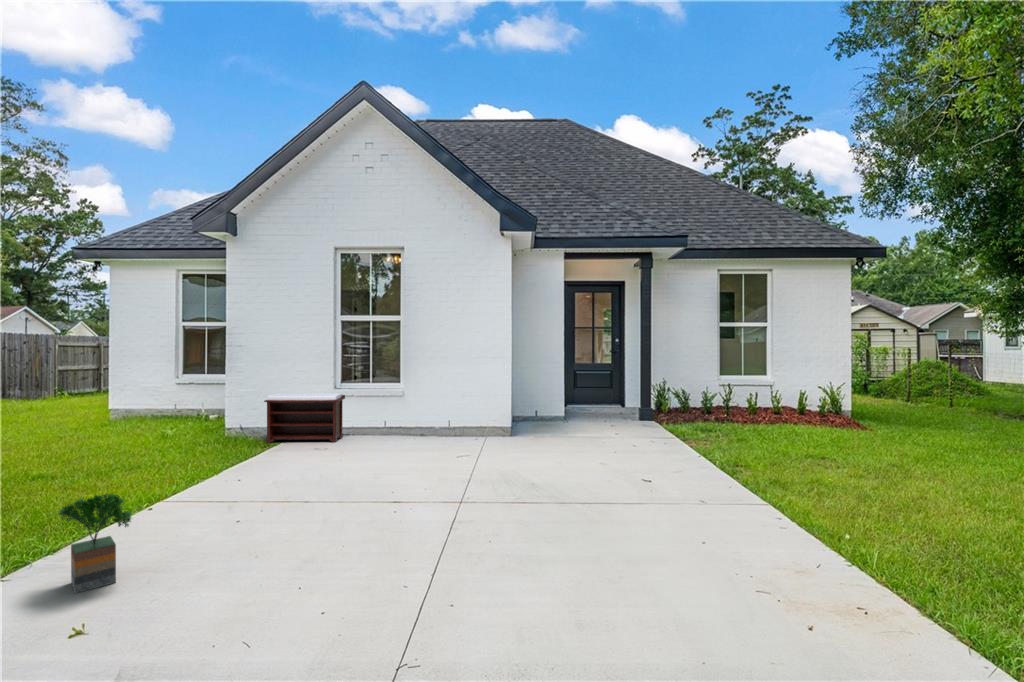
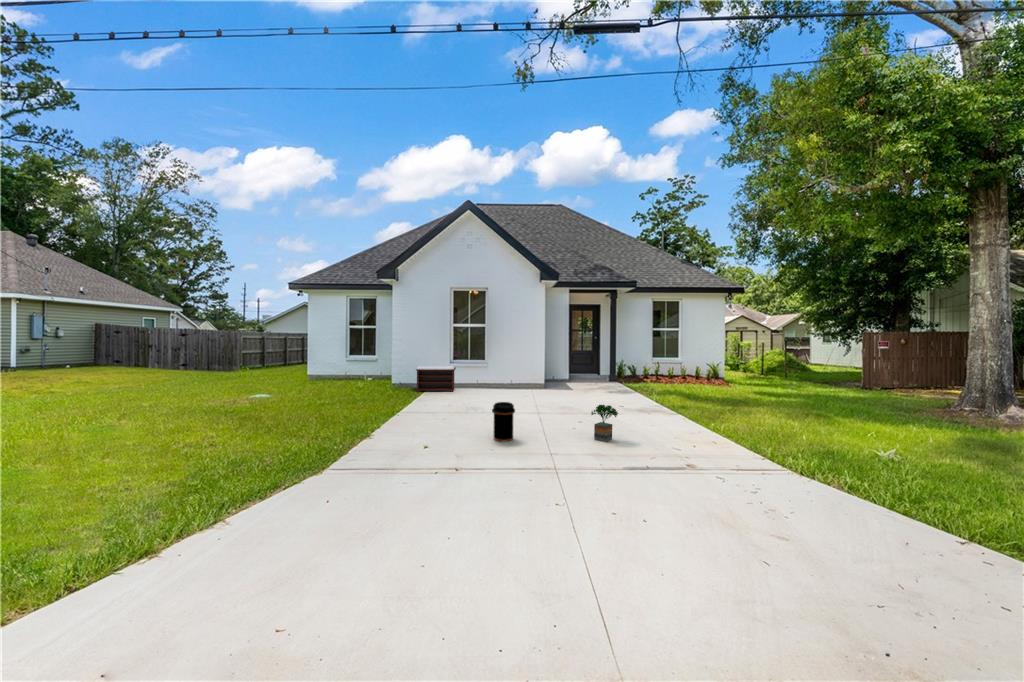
potted tree: present [58,493,132,593] -> present [591,405,618,442]
trash can: none [266,496,330,607] -> present [492,402,515,442]

